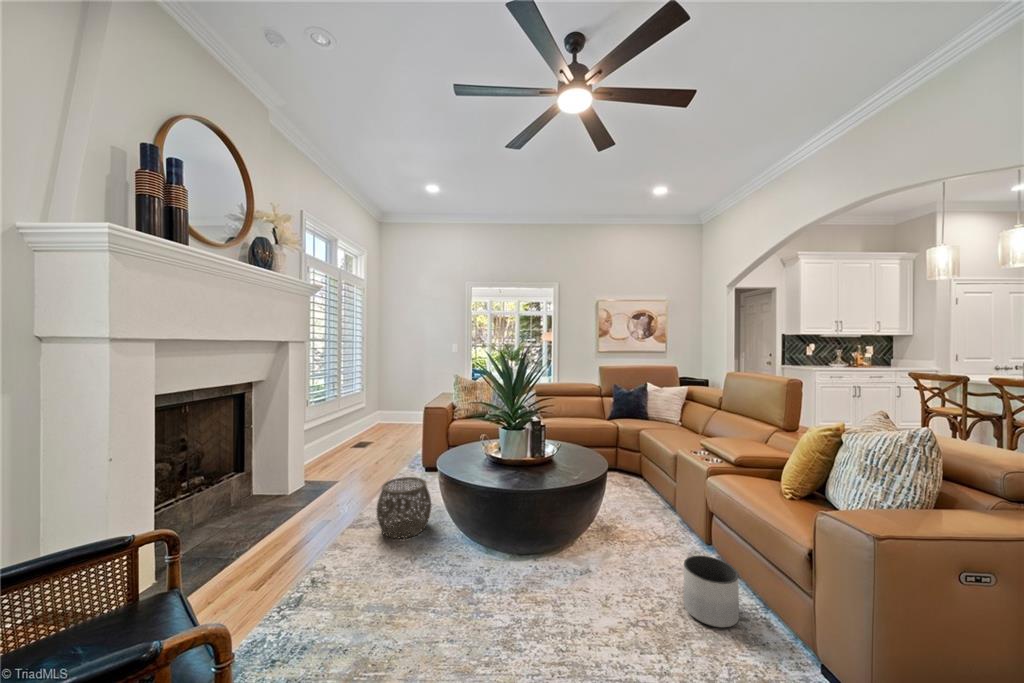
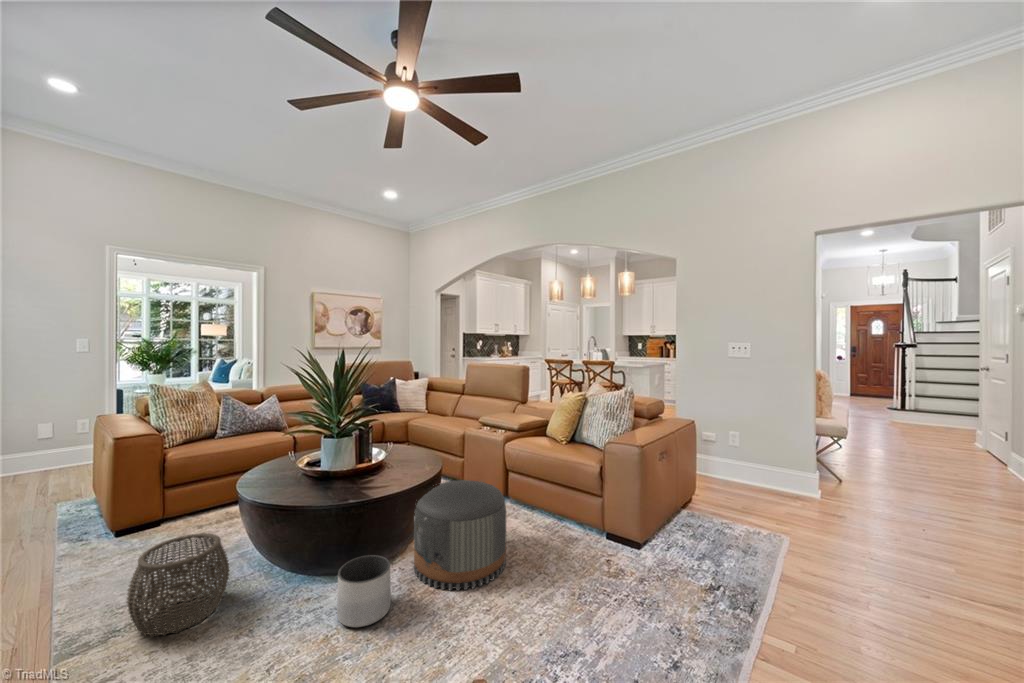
pouf: none [538,497,642,626] -> present [414,480,506,591]
planter: present [683,555,739,628] -> present [337,555,391,628]

